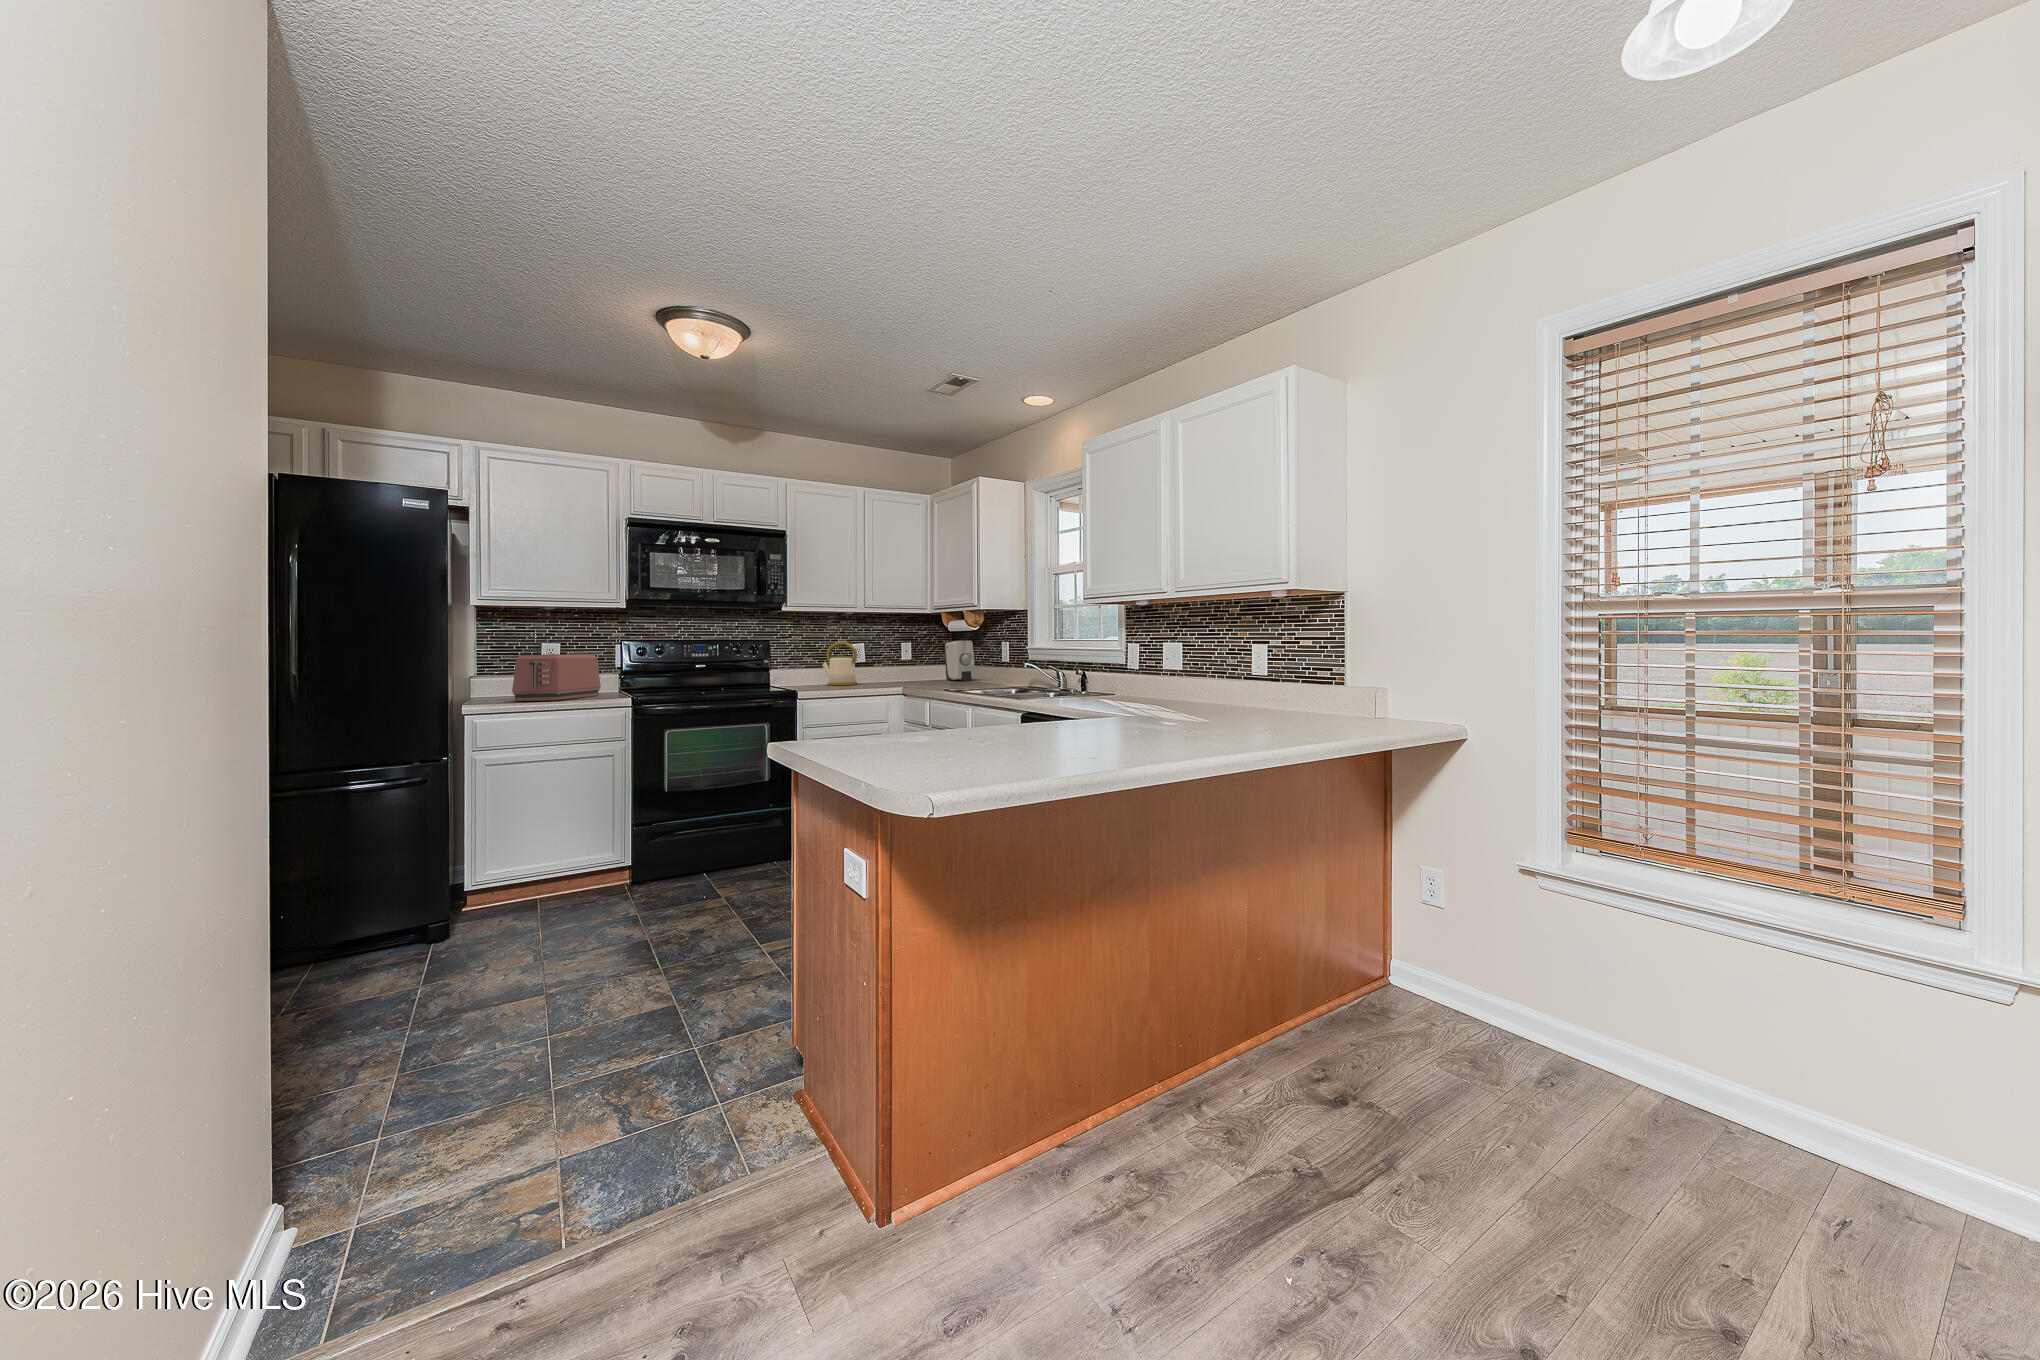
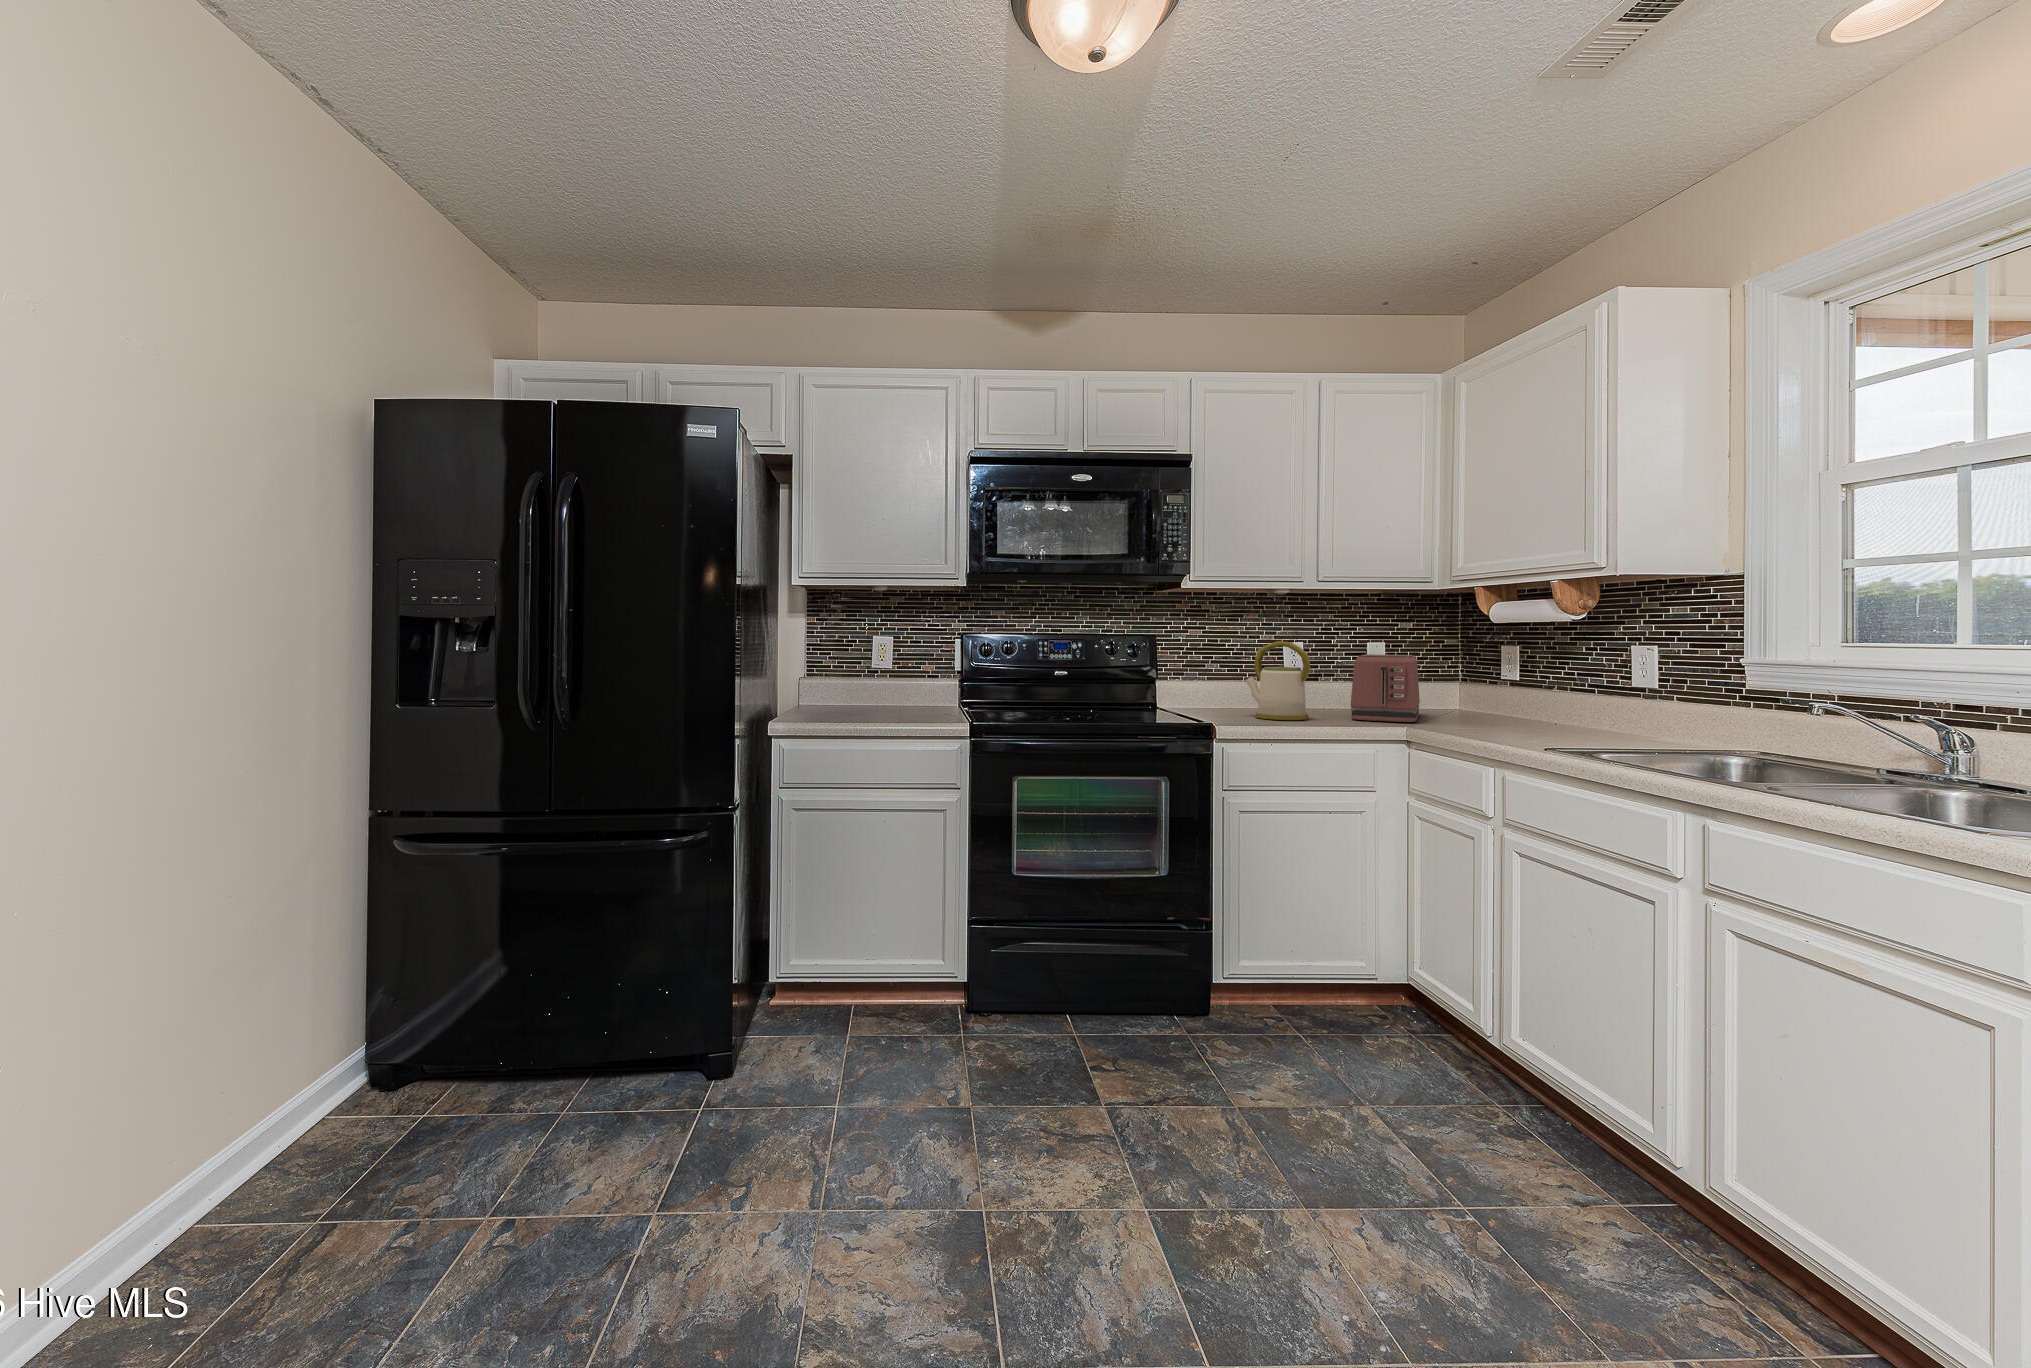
soap dispenser: present [944,641,974,681] -> none [1478,644,1551,725]
toaster: present [512,654,601,701] -> present [1351,654,1420,722]

